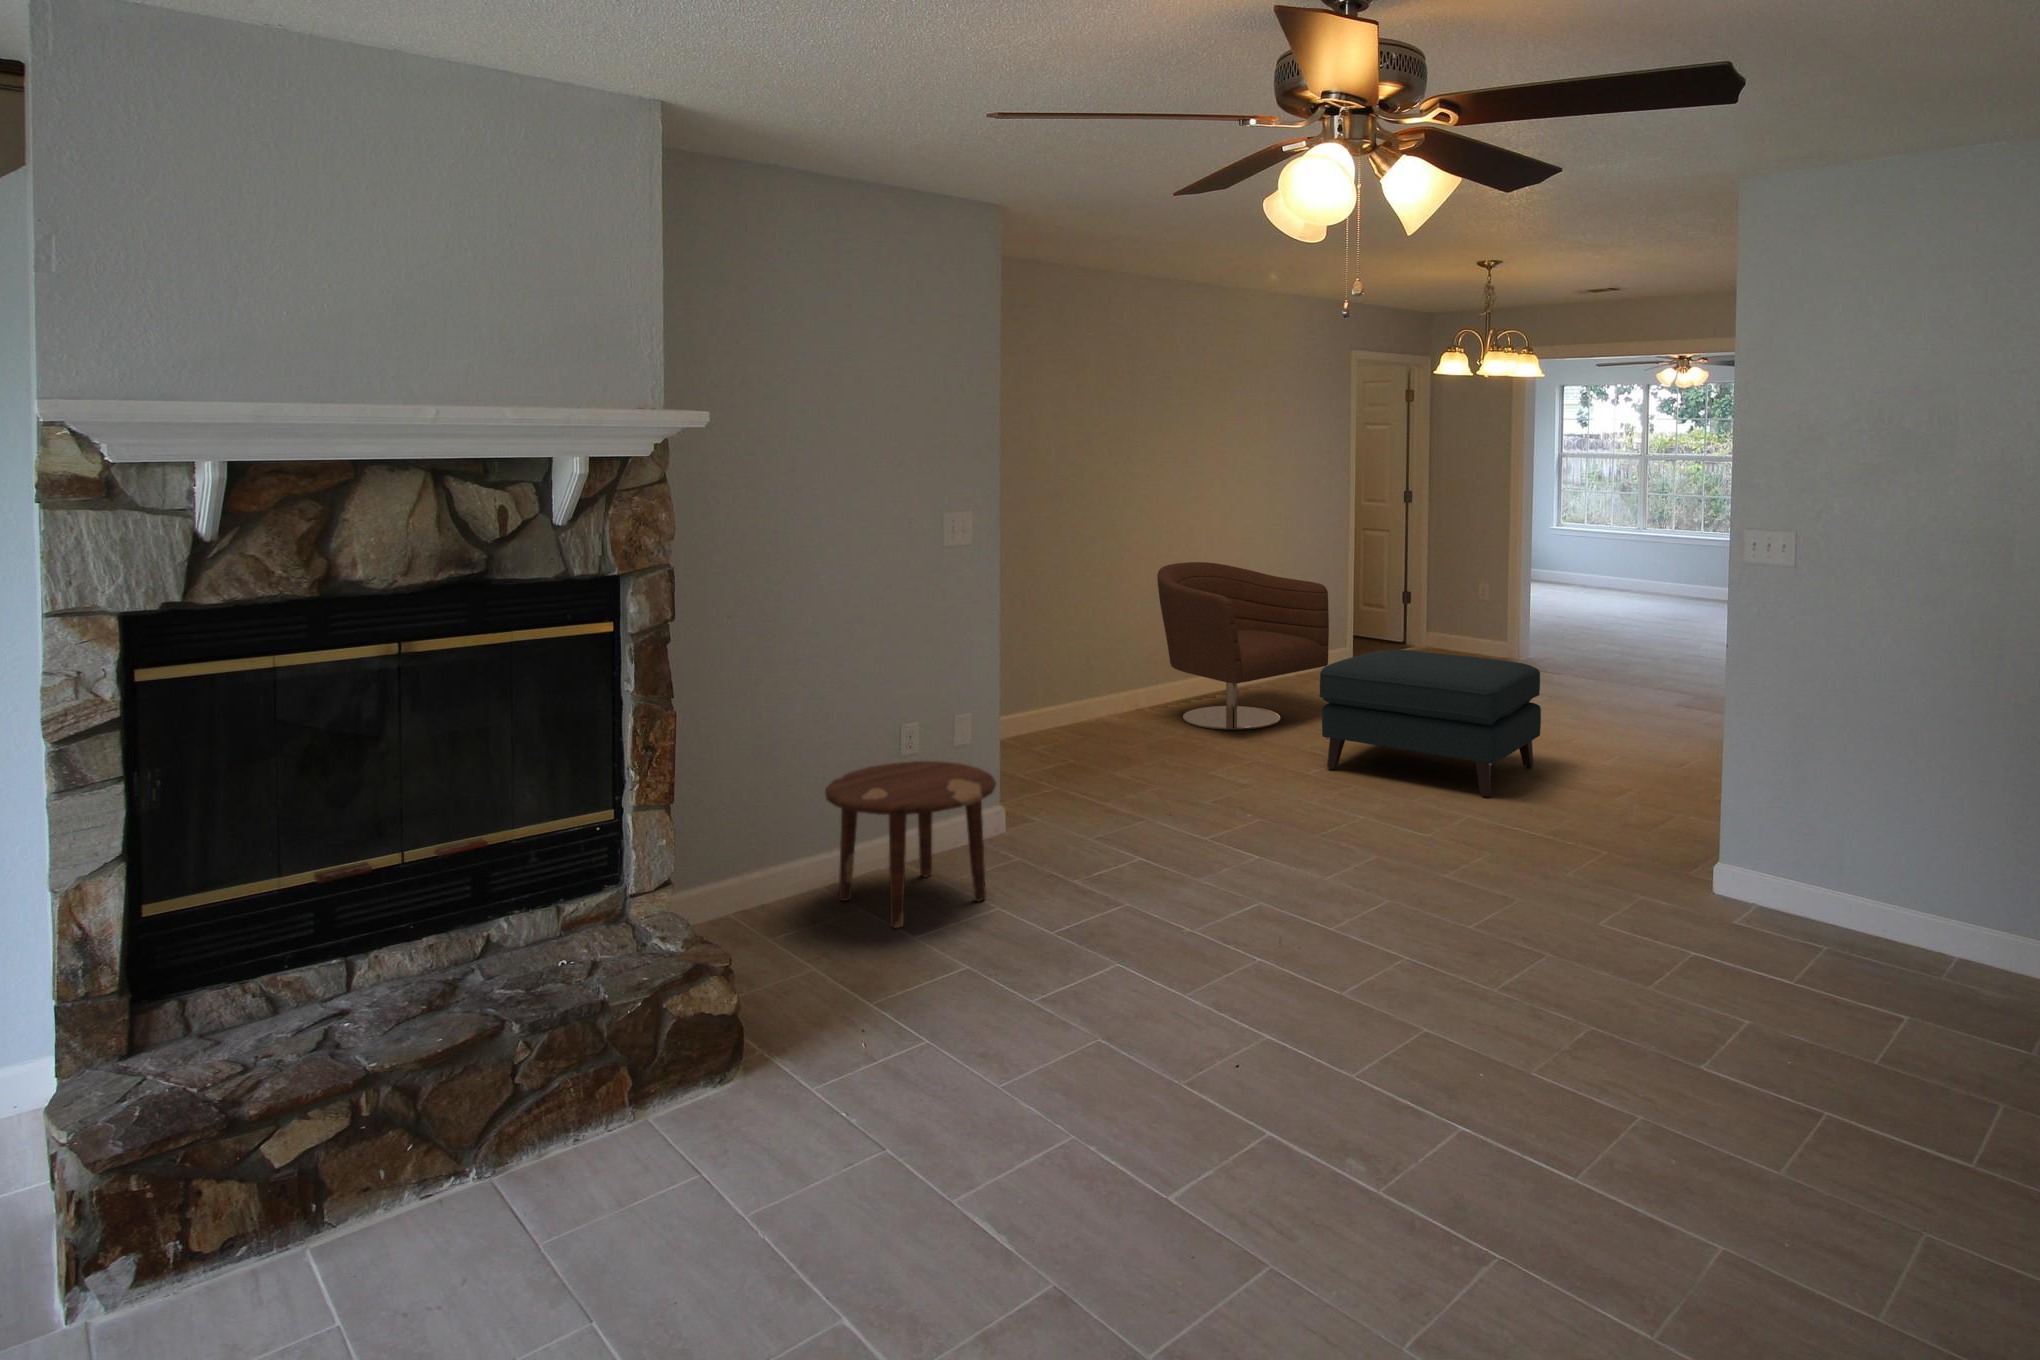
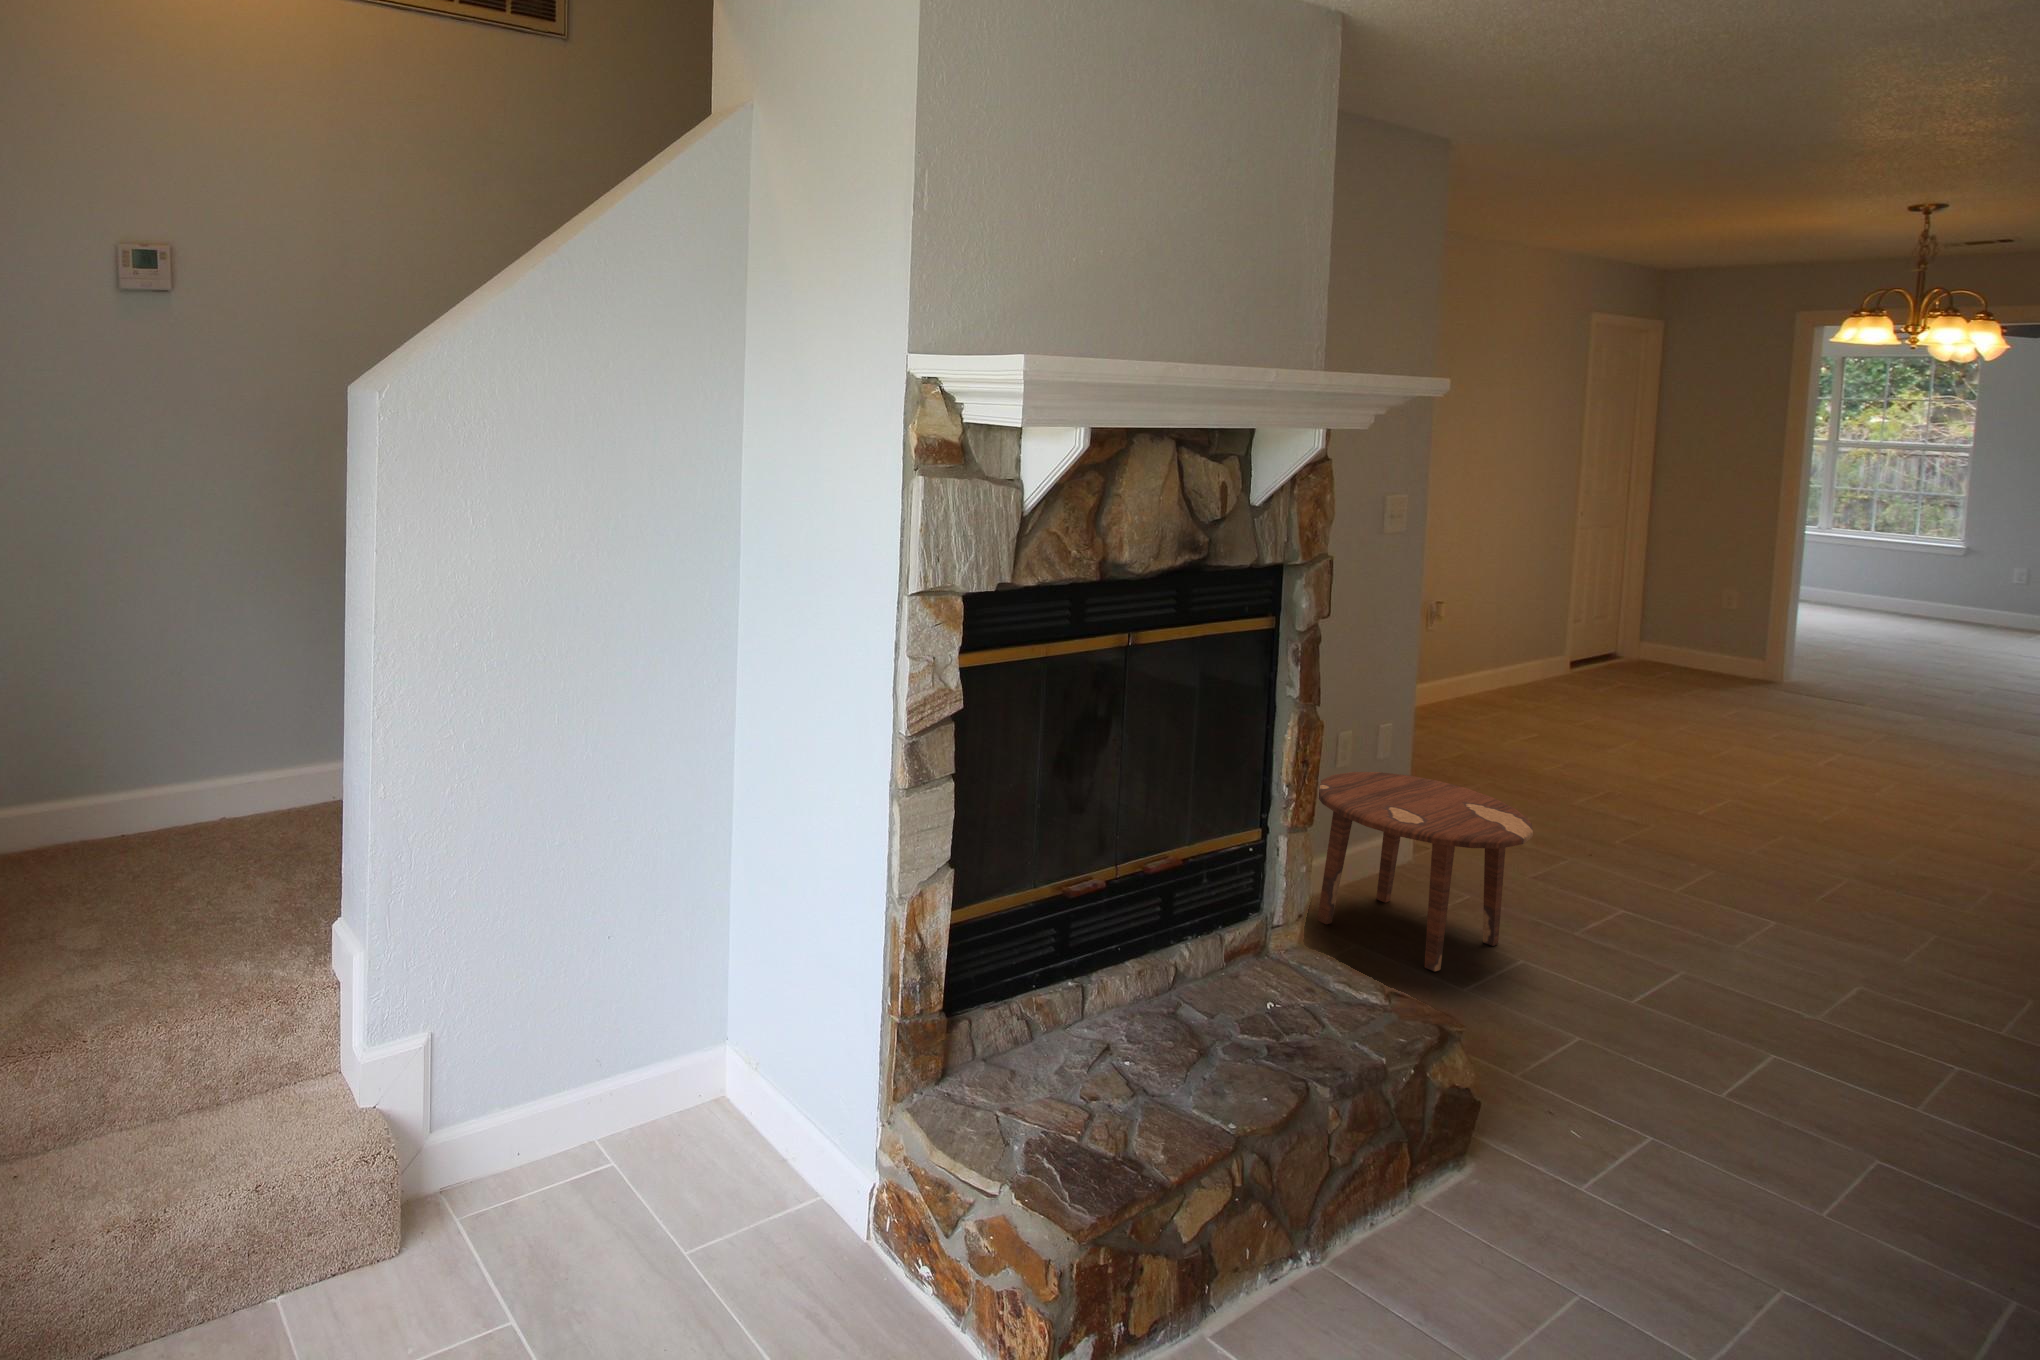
armchair: present [1157,562,1329,730] -> none [1421,543,1637,740]
ottoman: present [1319,649,1541,797] -> none [1708,669,2021,868]

